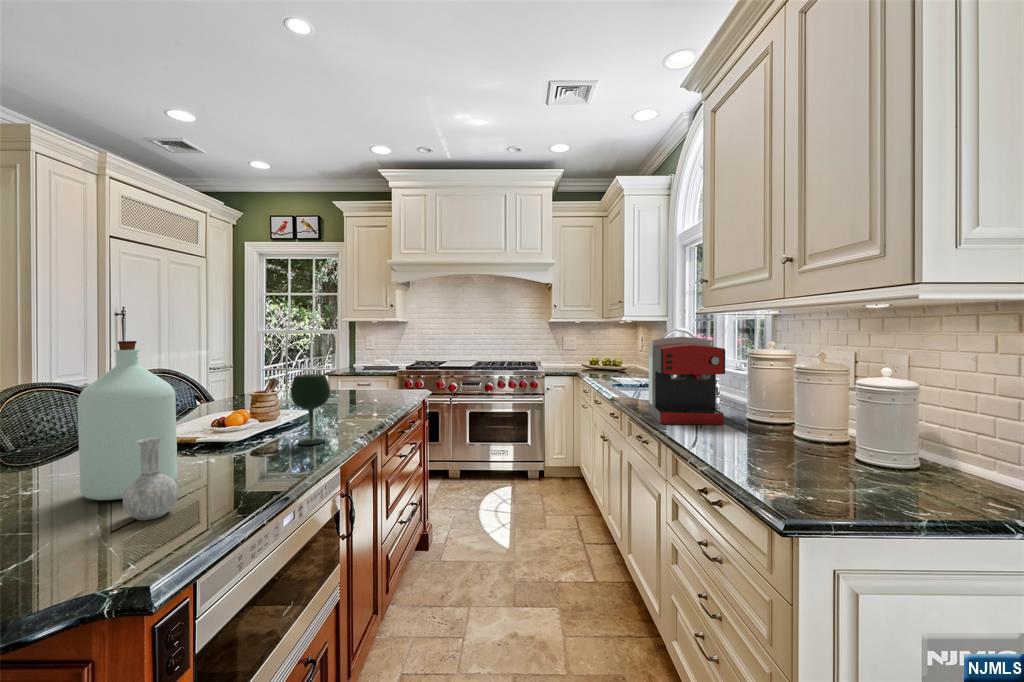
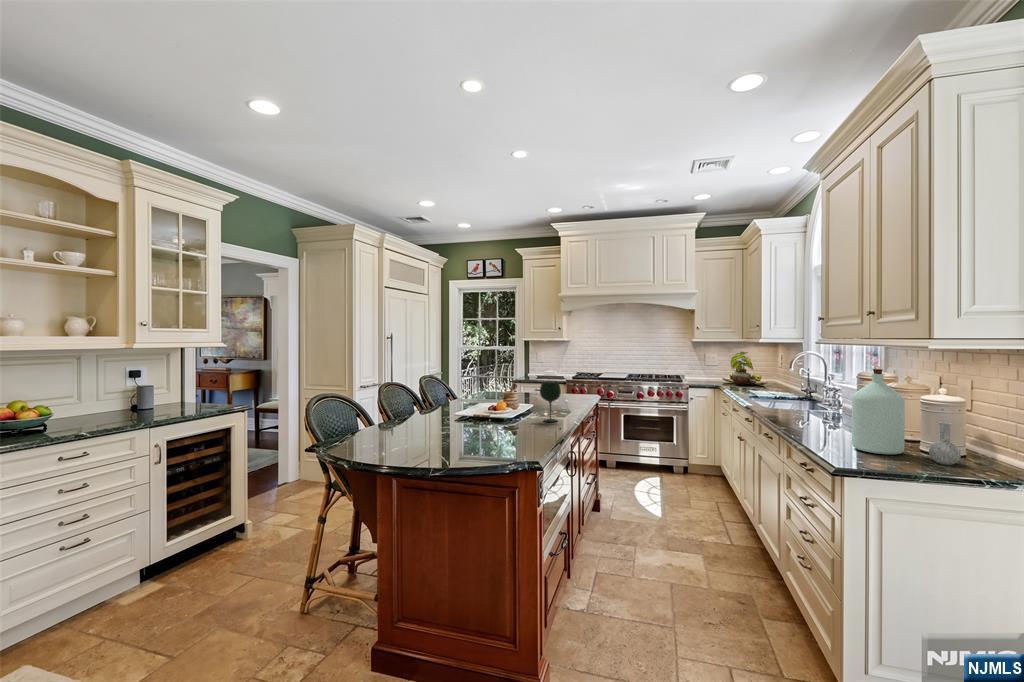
potted plant: none [589,333,618,372] -> present [730,352,756,386]
coffee maker: present [649,337,725,425] -> none [776,360,836,427]
bottle: present [77,341,179,520] -> present [852,369,961,465]

